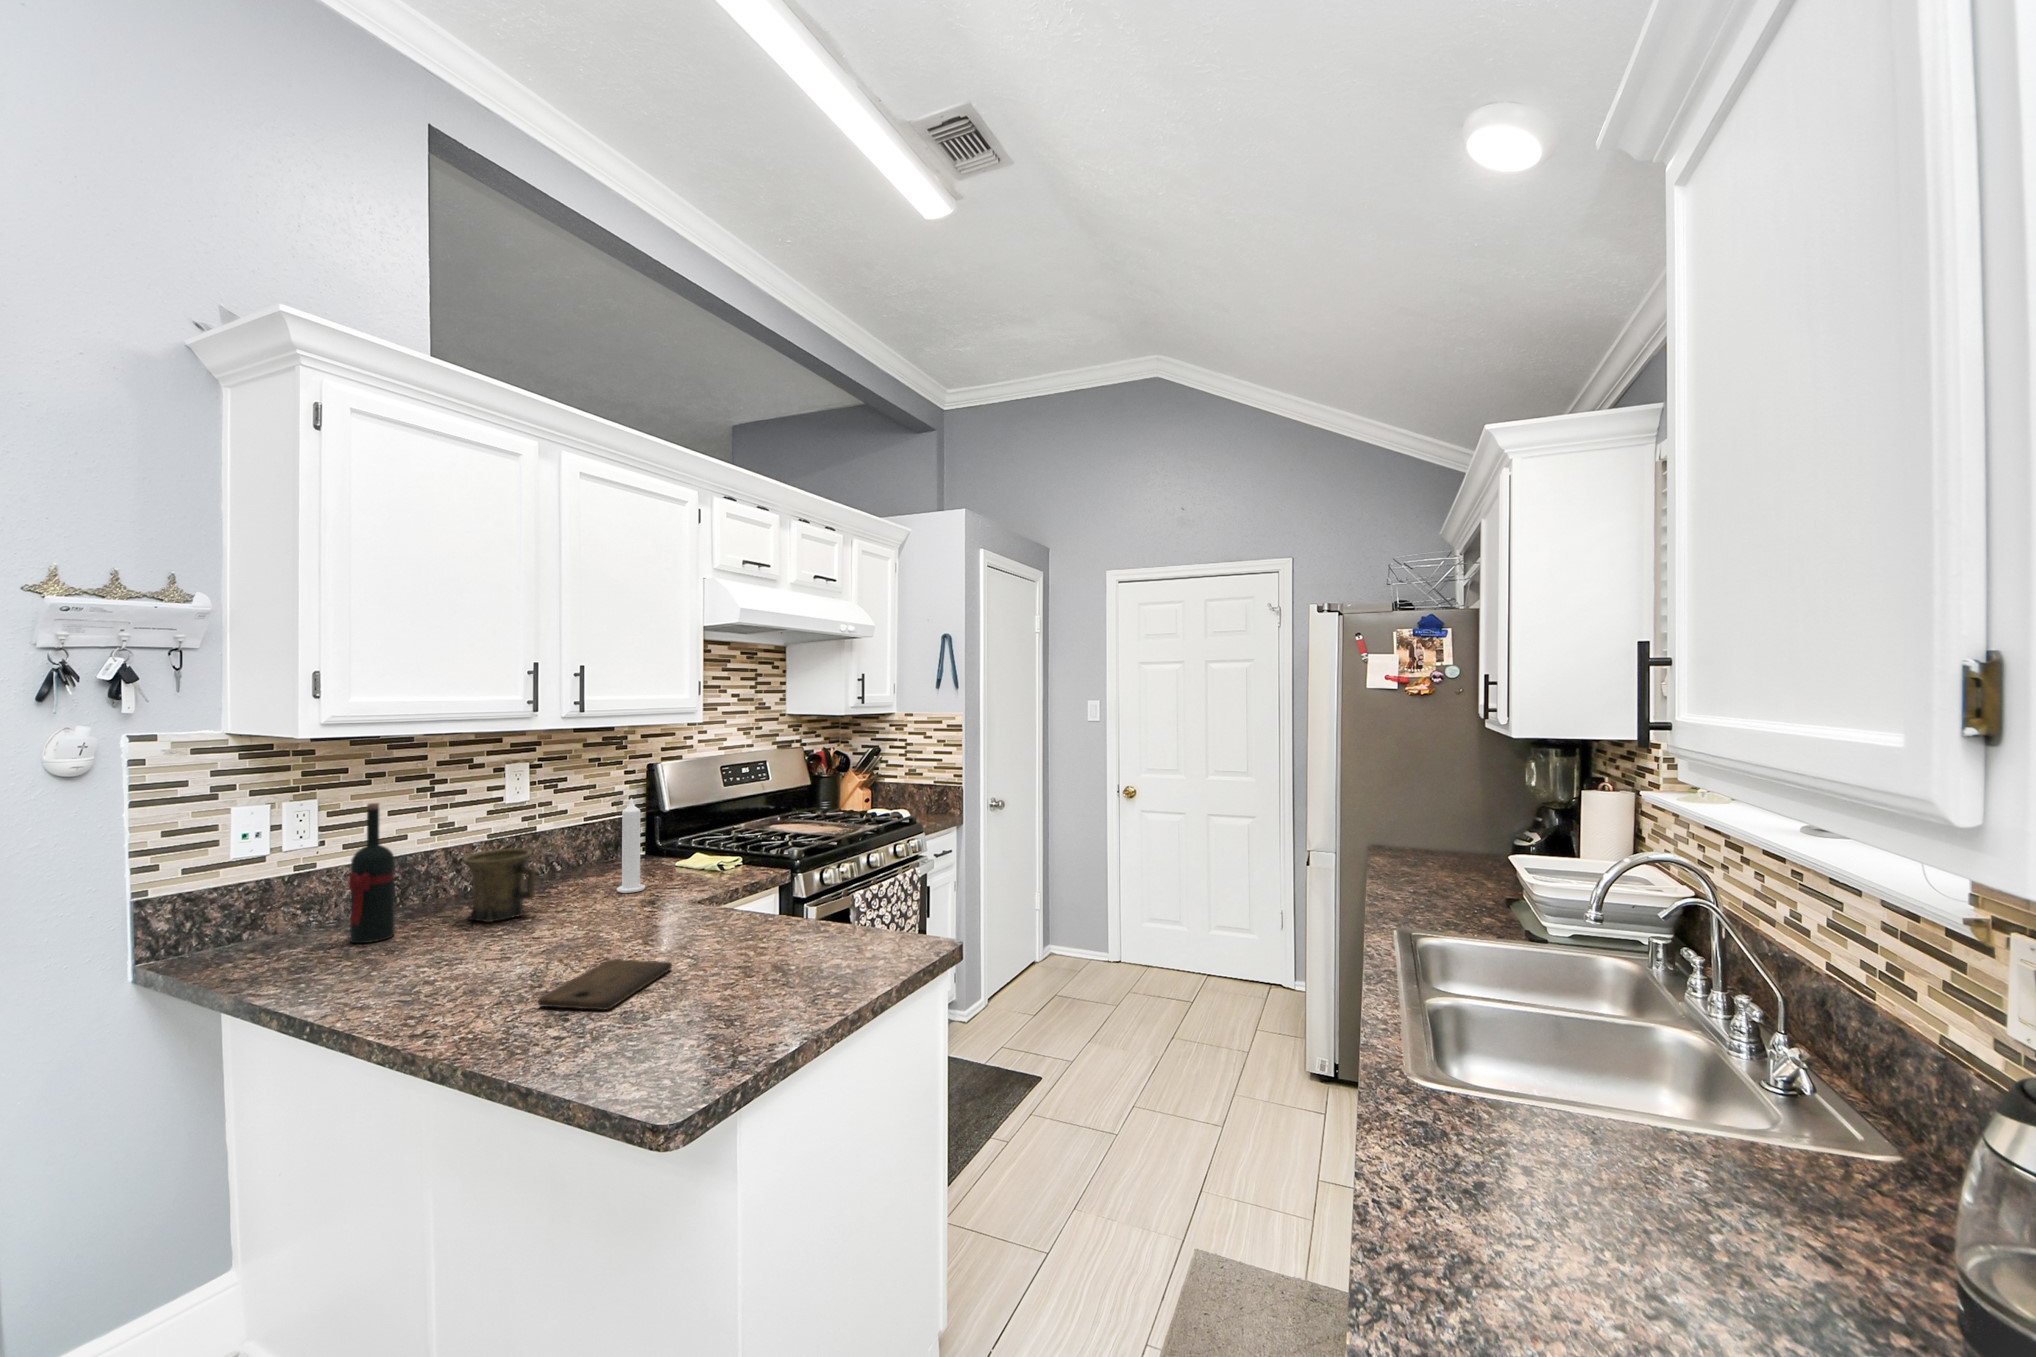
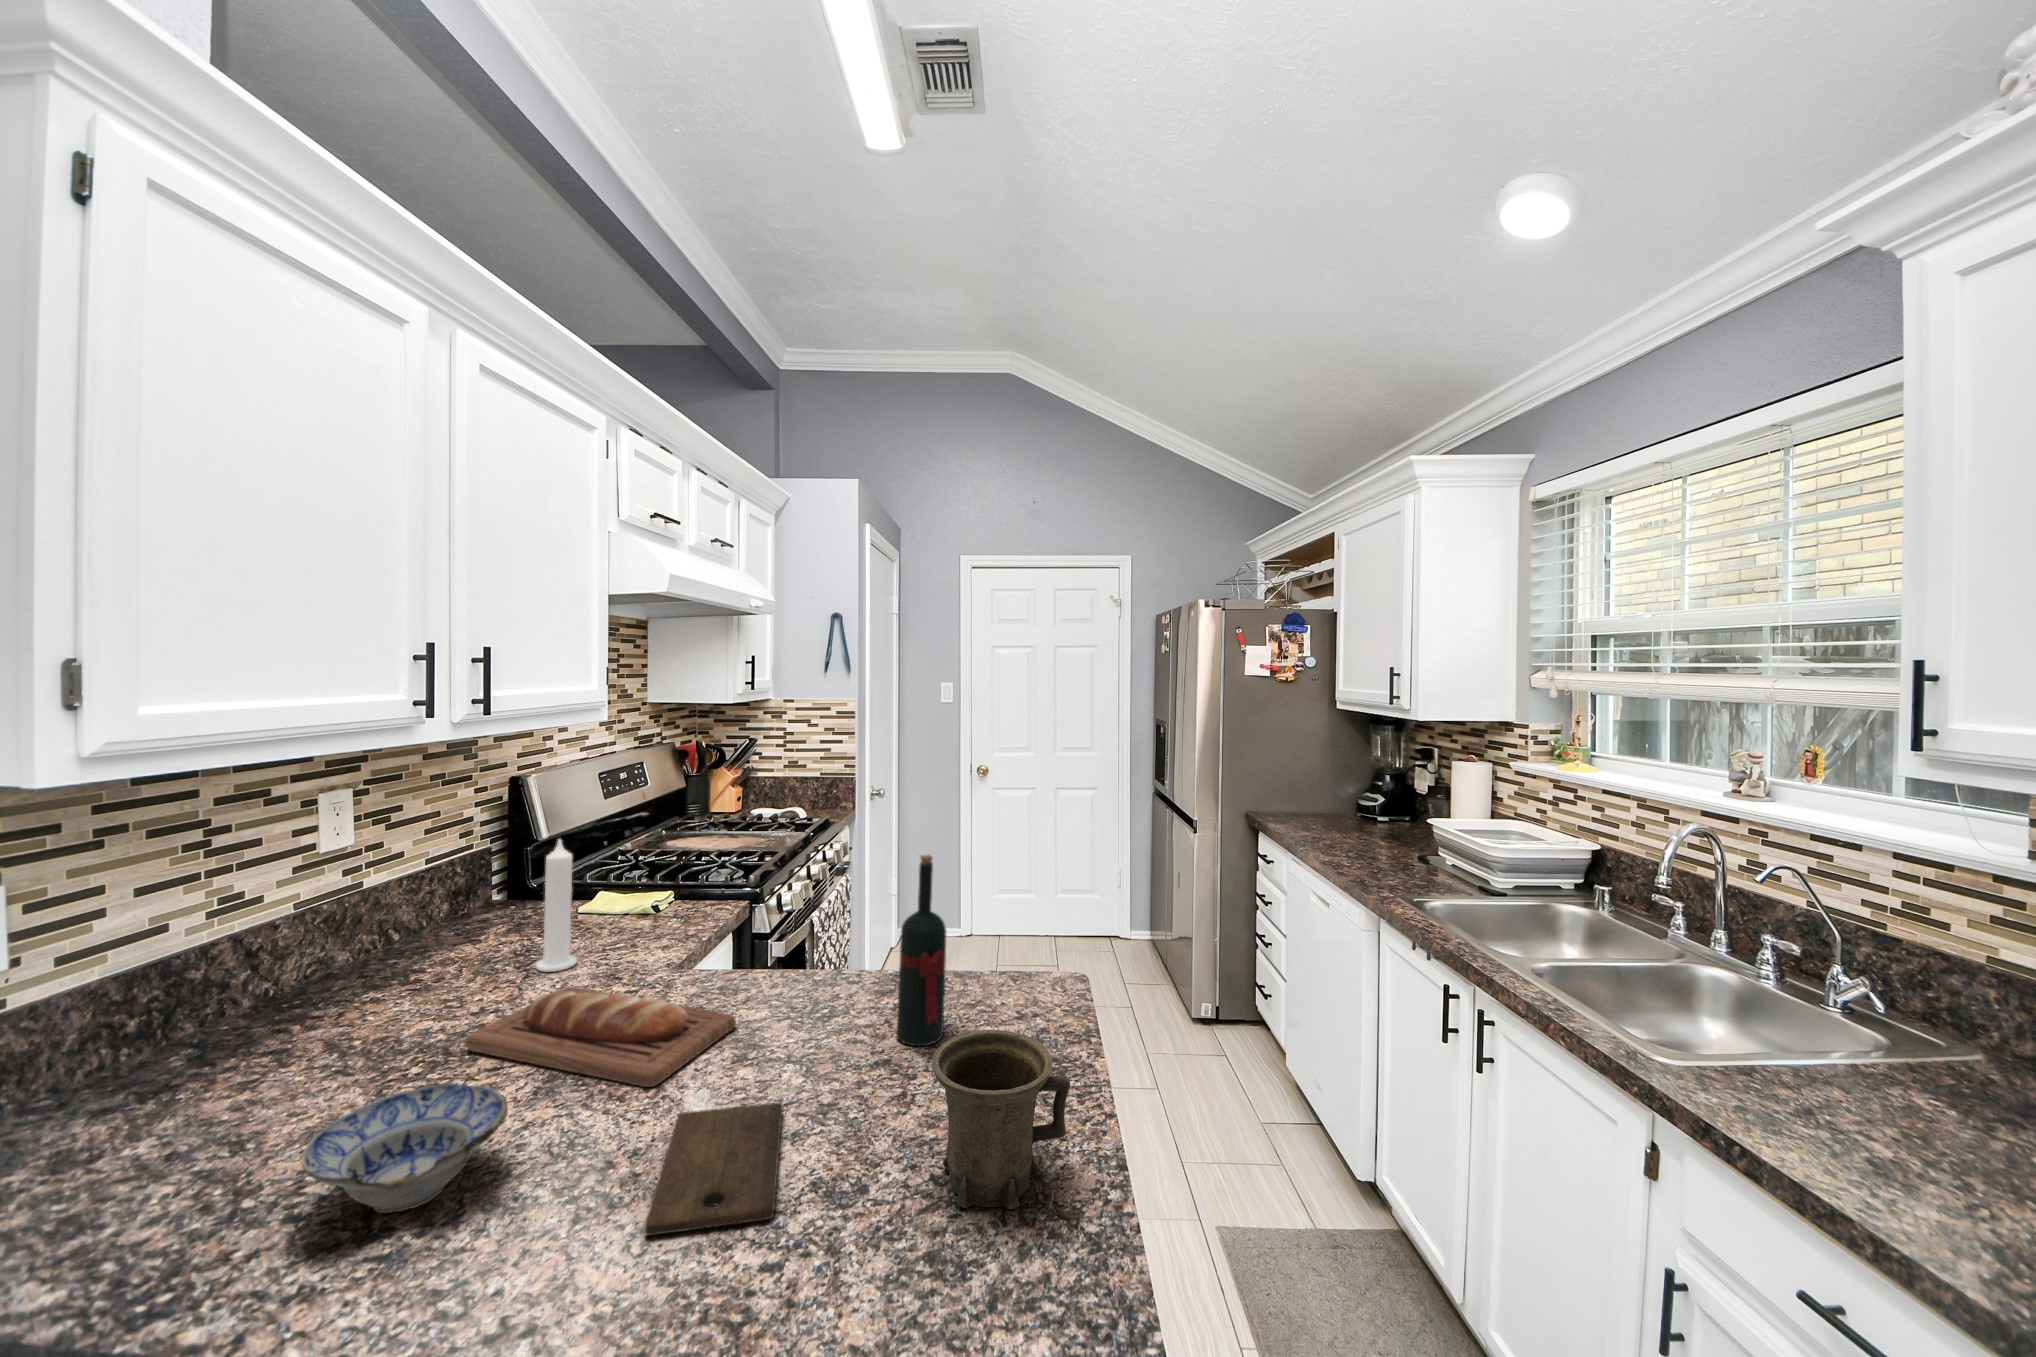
wine bottle: present [349,803,394,943] -> present [897,855,946,1046]
mug: present [463,848,536,922] -> present [932,1030,1070,1209]
bread loaf: none [537,893,698,950] -> present [466,987,736,1087]
ceramic bowl: none [393,923,509,982] -> present [301,1083,508,1213]

